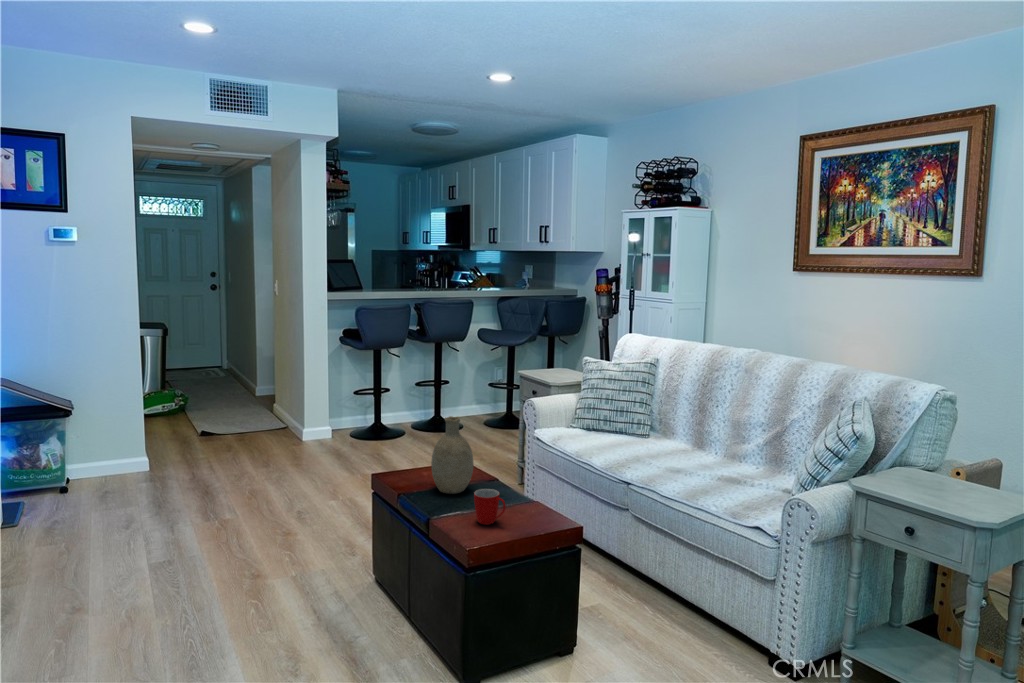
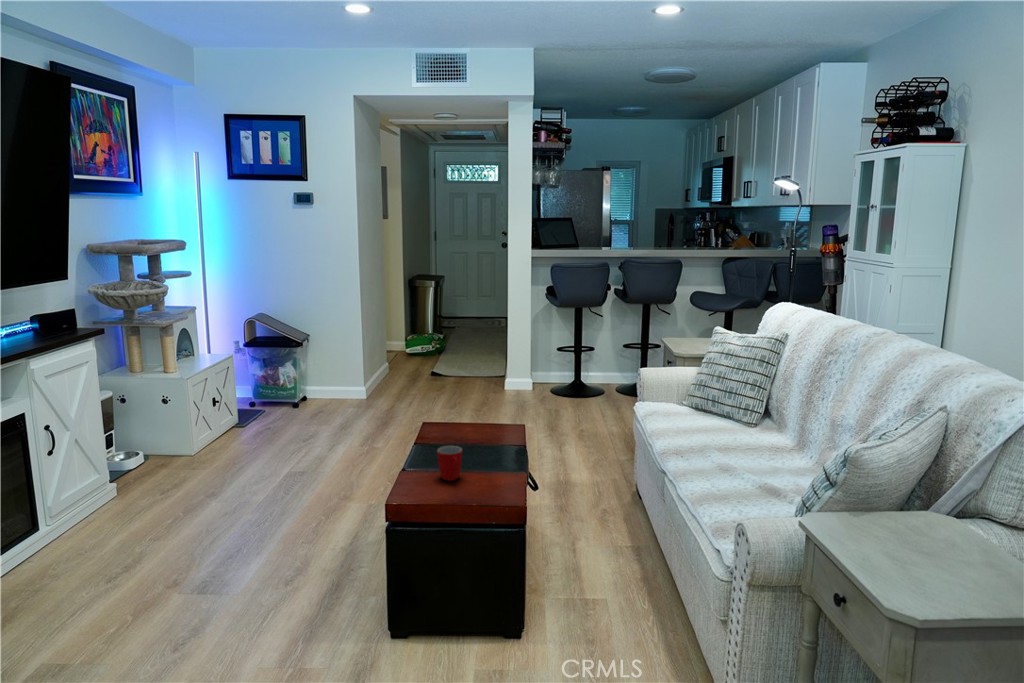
decorative vase: present [431,416,473,494] -> none [445,373,486,449]

